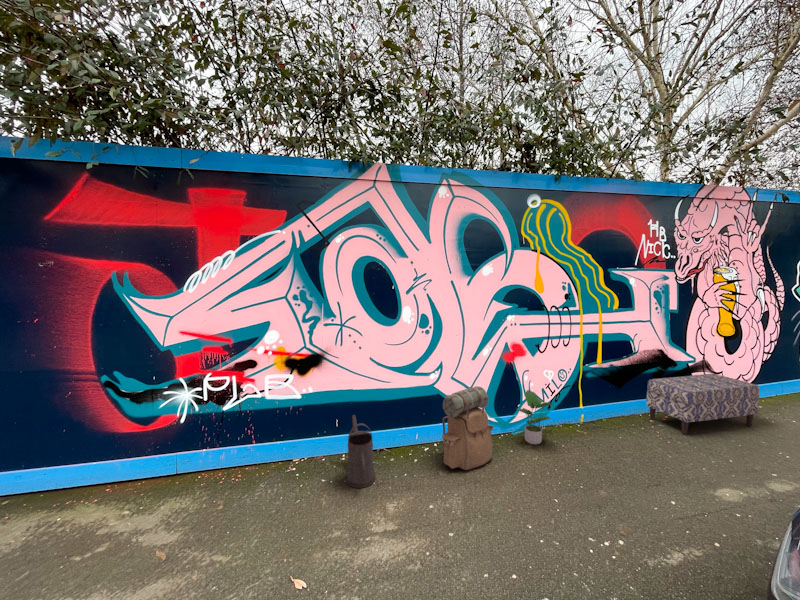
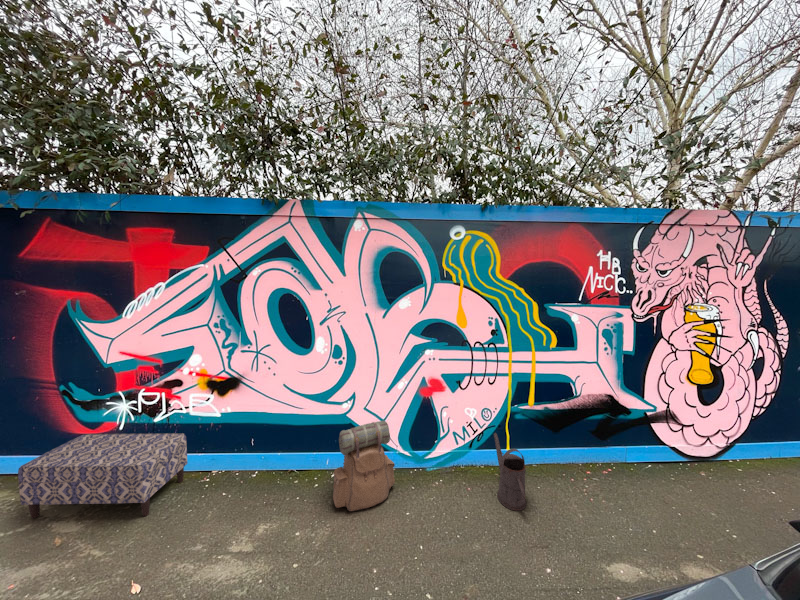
bench: present [646,374,760,435] -> present [18,433,187,519]
potted plant: present [517,390,554,444] -> none [425,426,463,487]
watering can: present [346,415,376,488] -> present [494,433,526,511]

